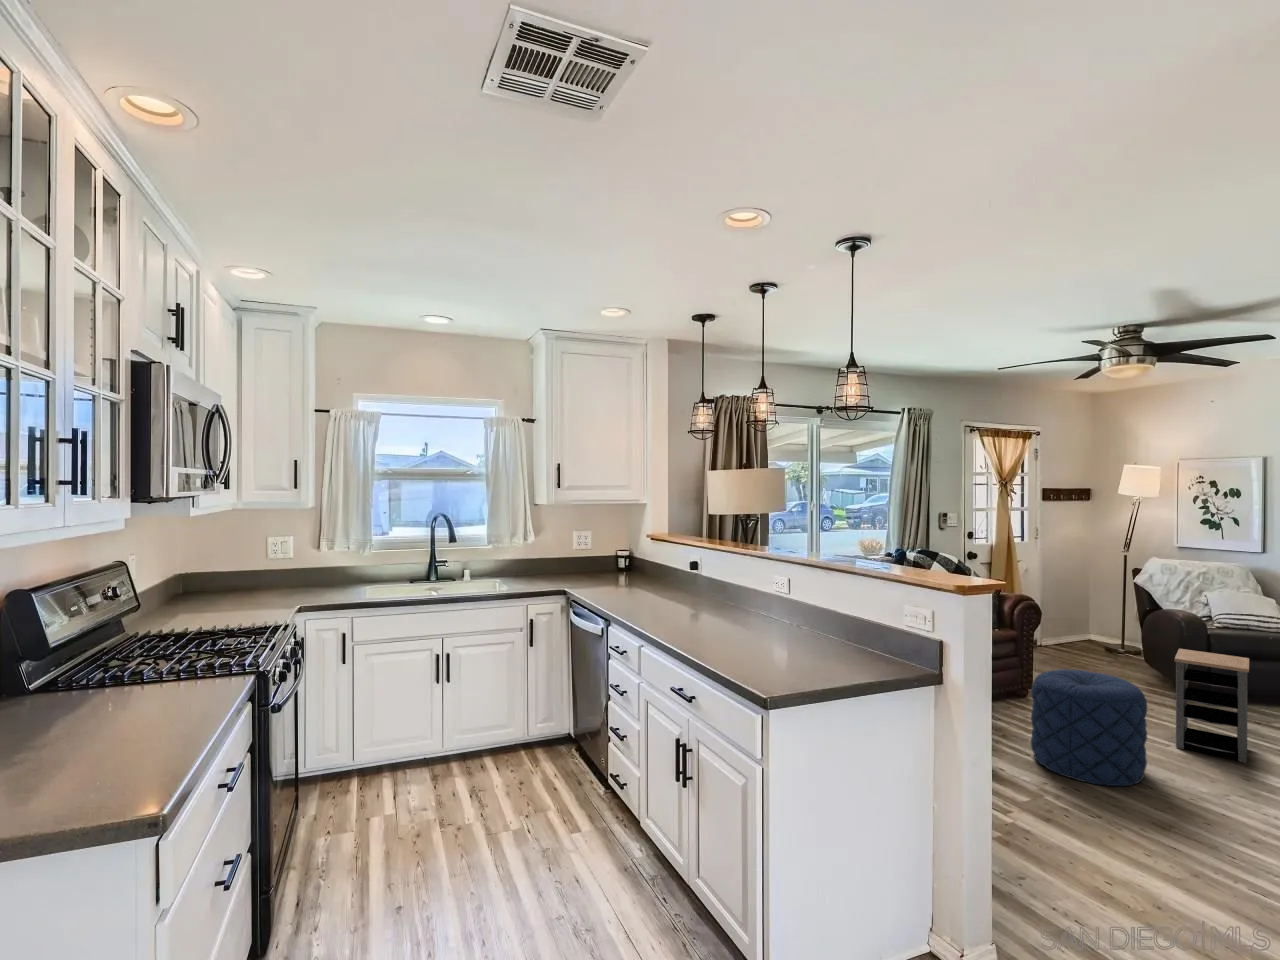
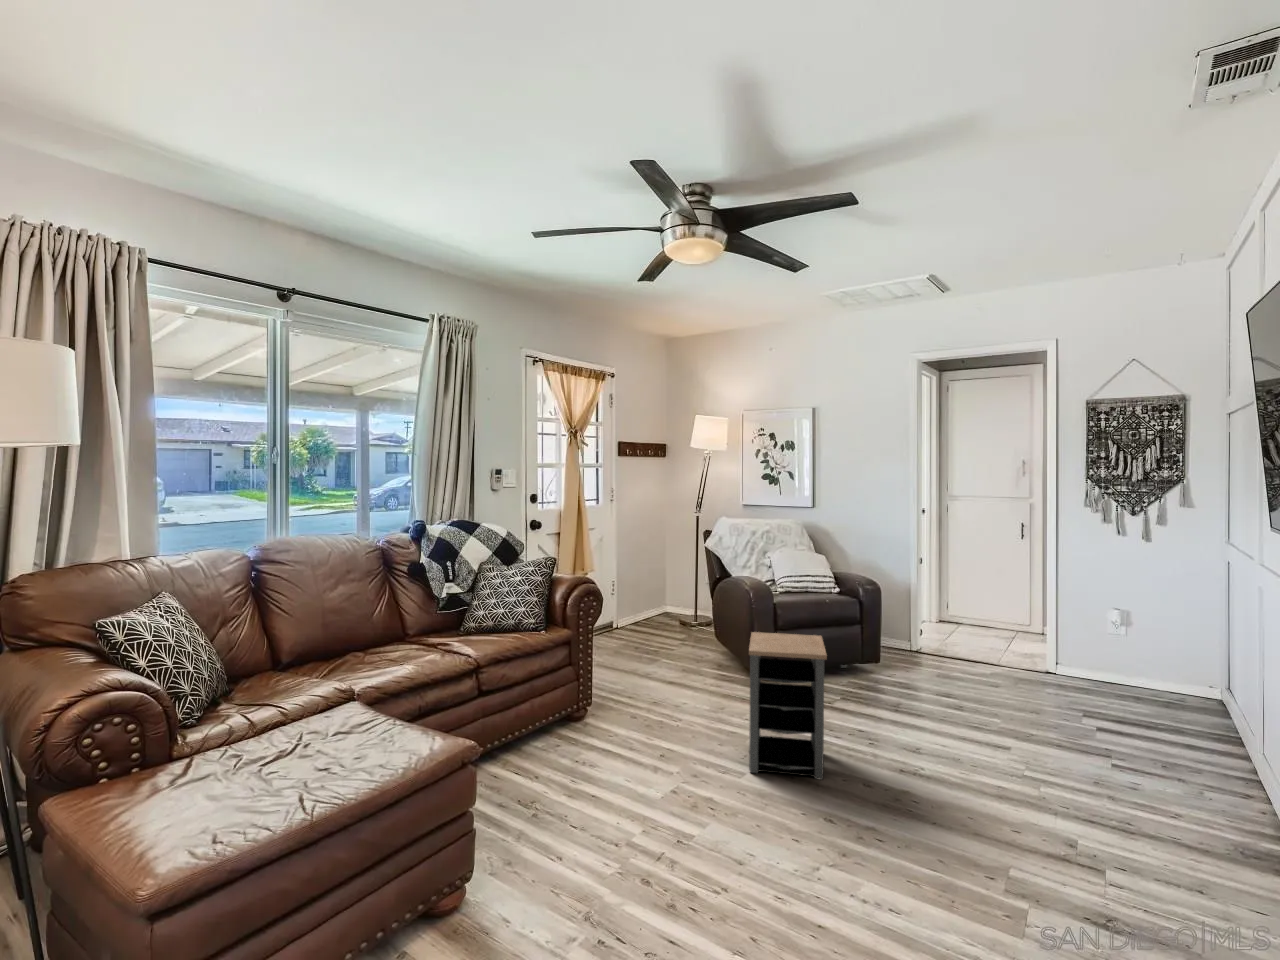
pouf: present [1031,669,1147,786] -> none [563,694,720,901]

